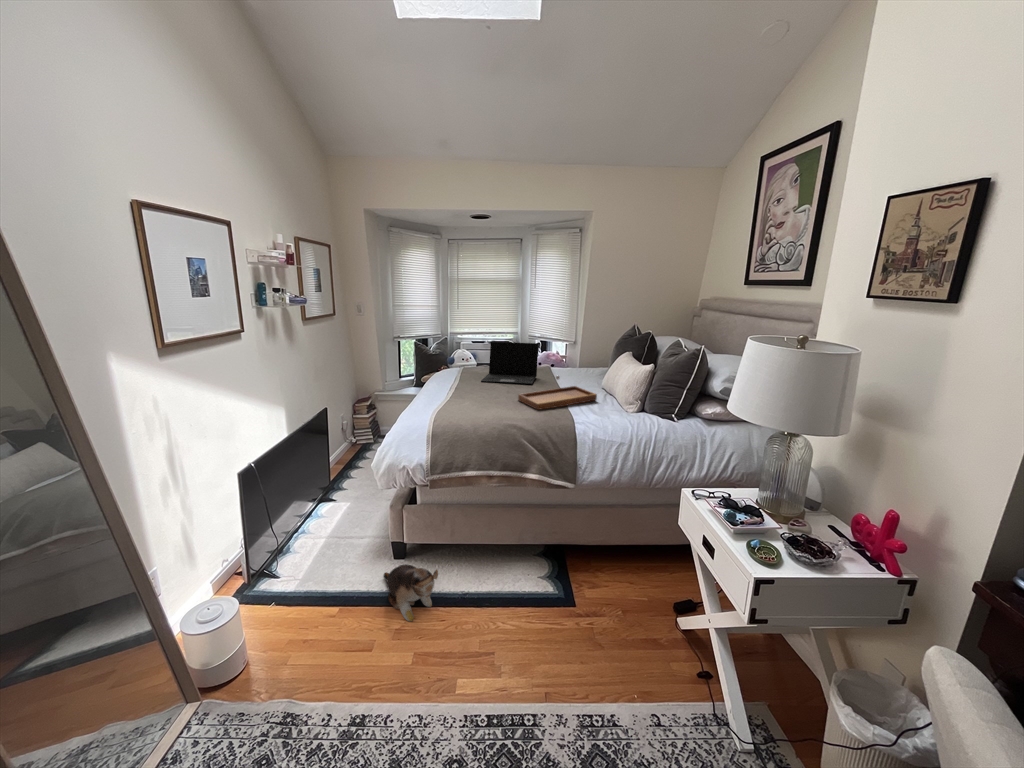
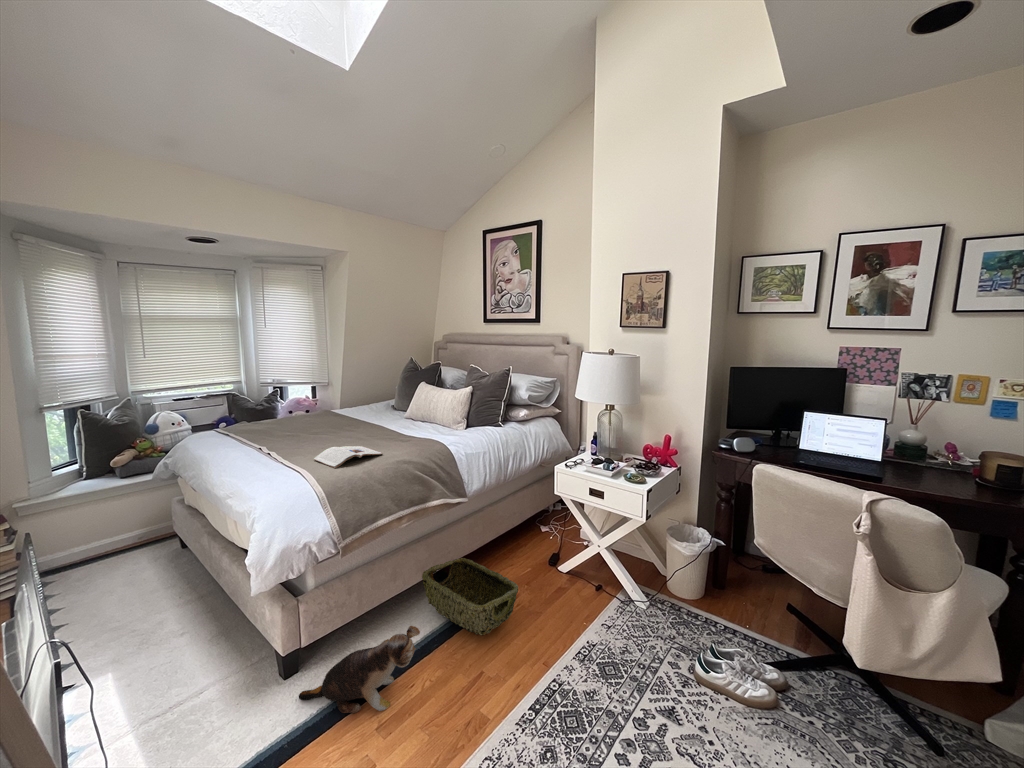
laptop: present [481,342,538,385] -> none [276,384,350,436]
tray: present [518,376,597,410] -> none [367,409,433,444]
magazine: none [454,398,503,416] -> present [314,446,383,468]
woven basket: none [501,536,572,628] -> present [422,558,518,635]

